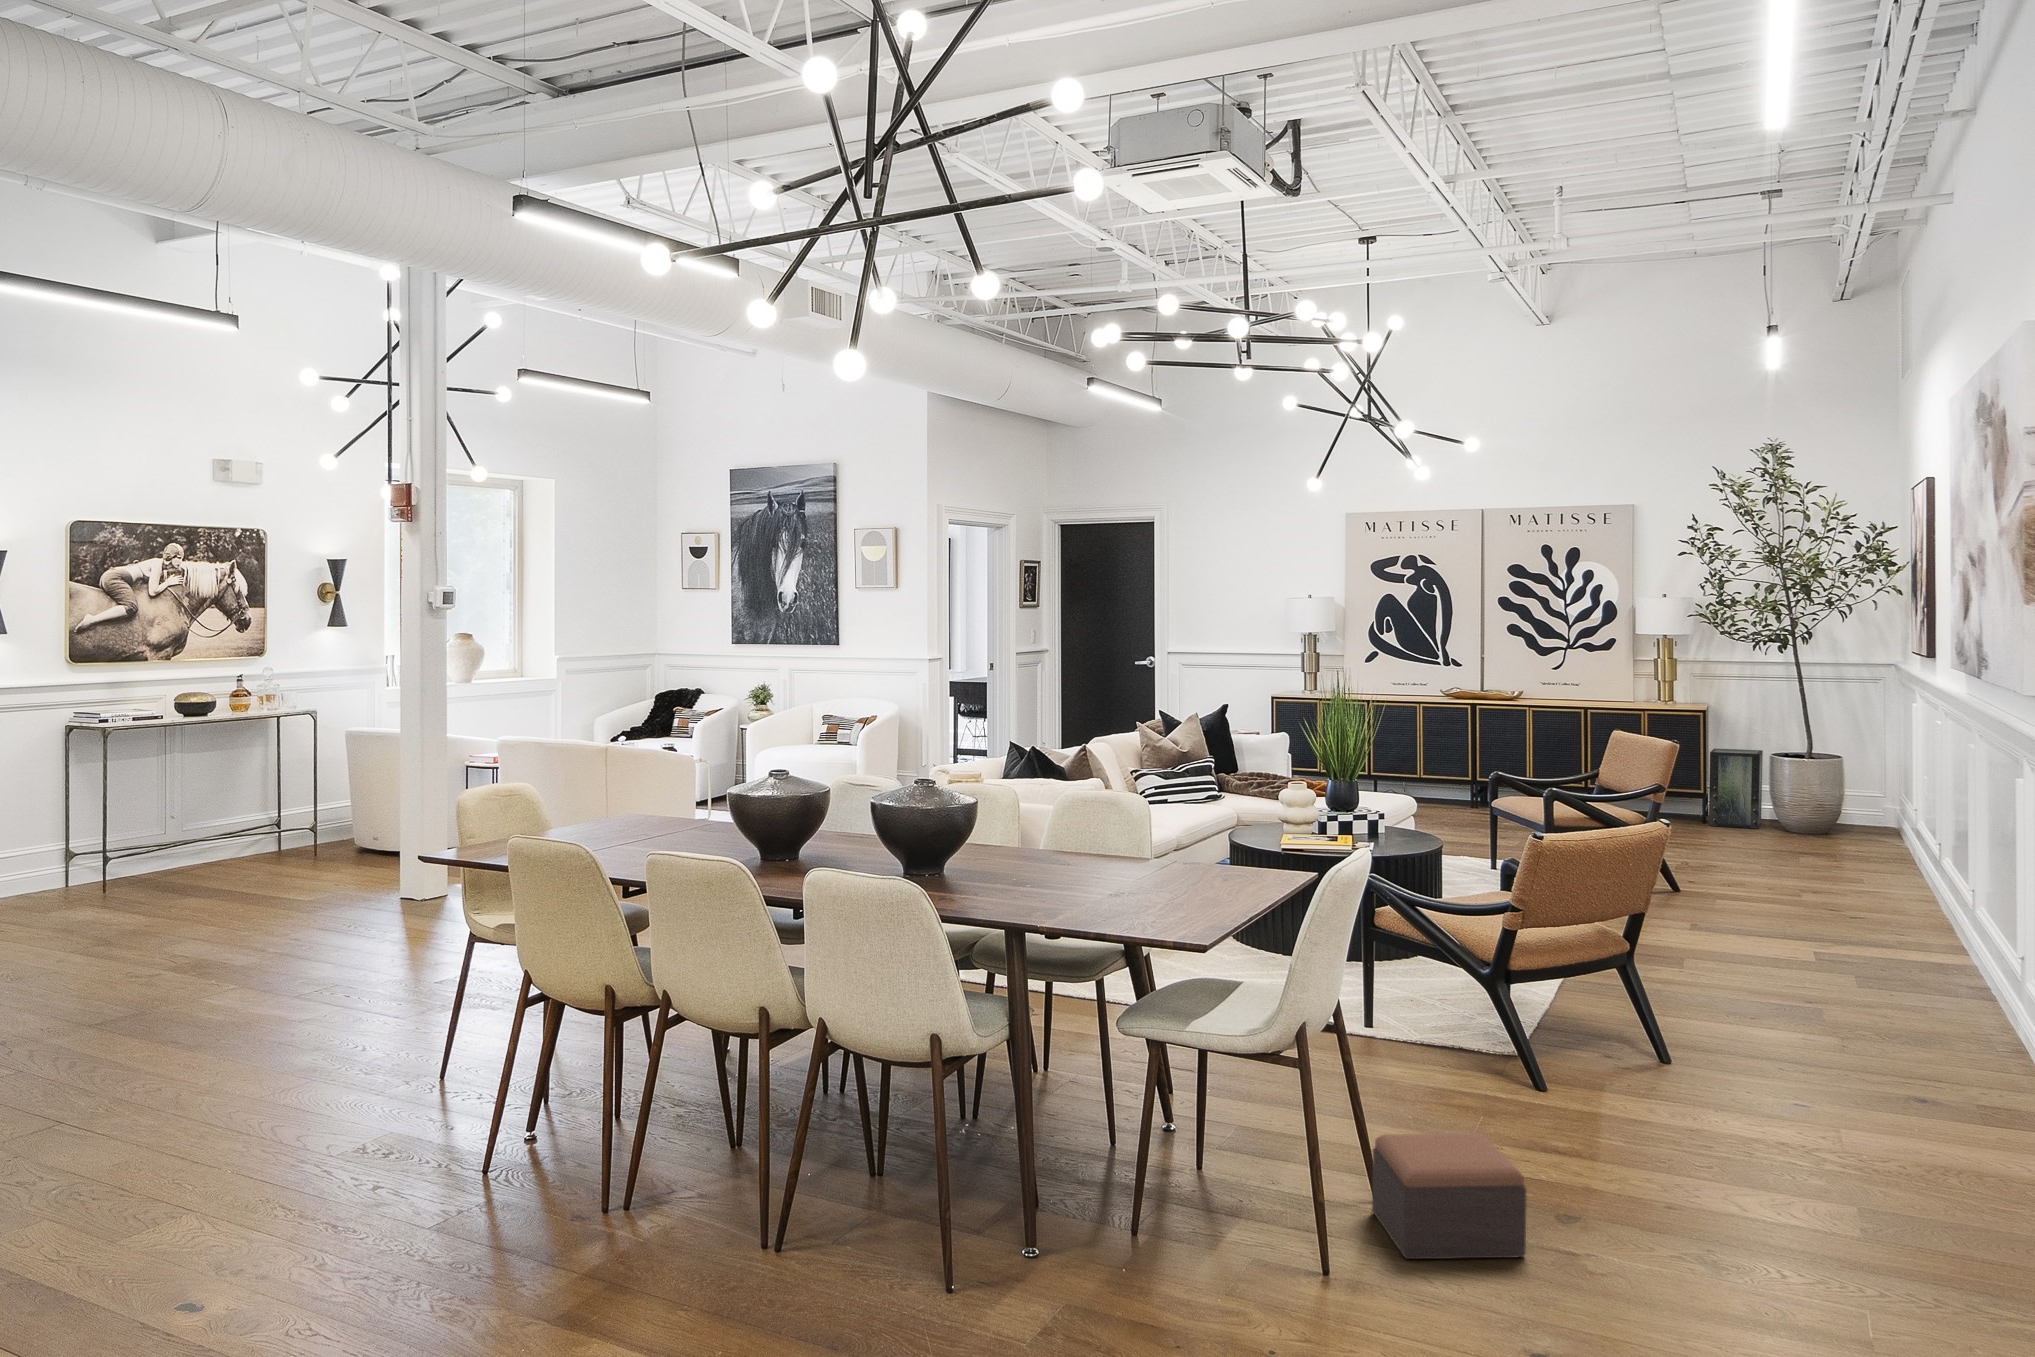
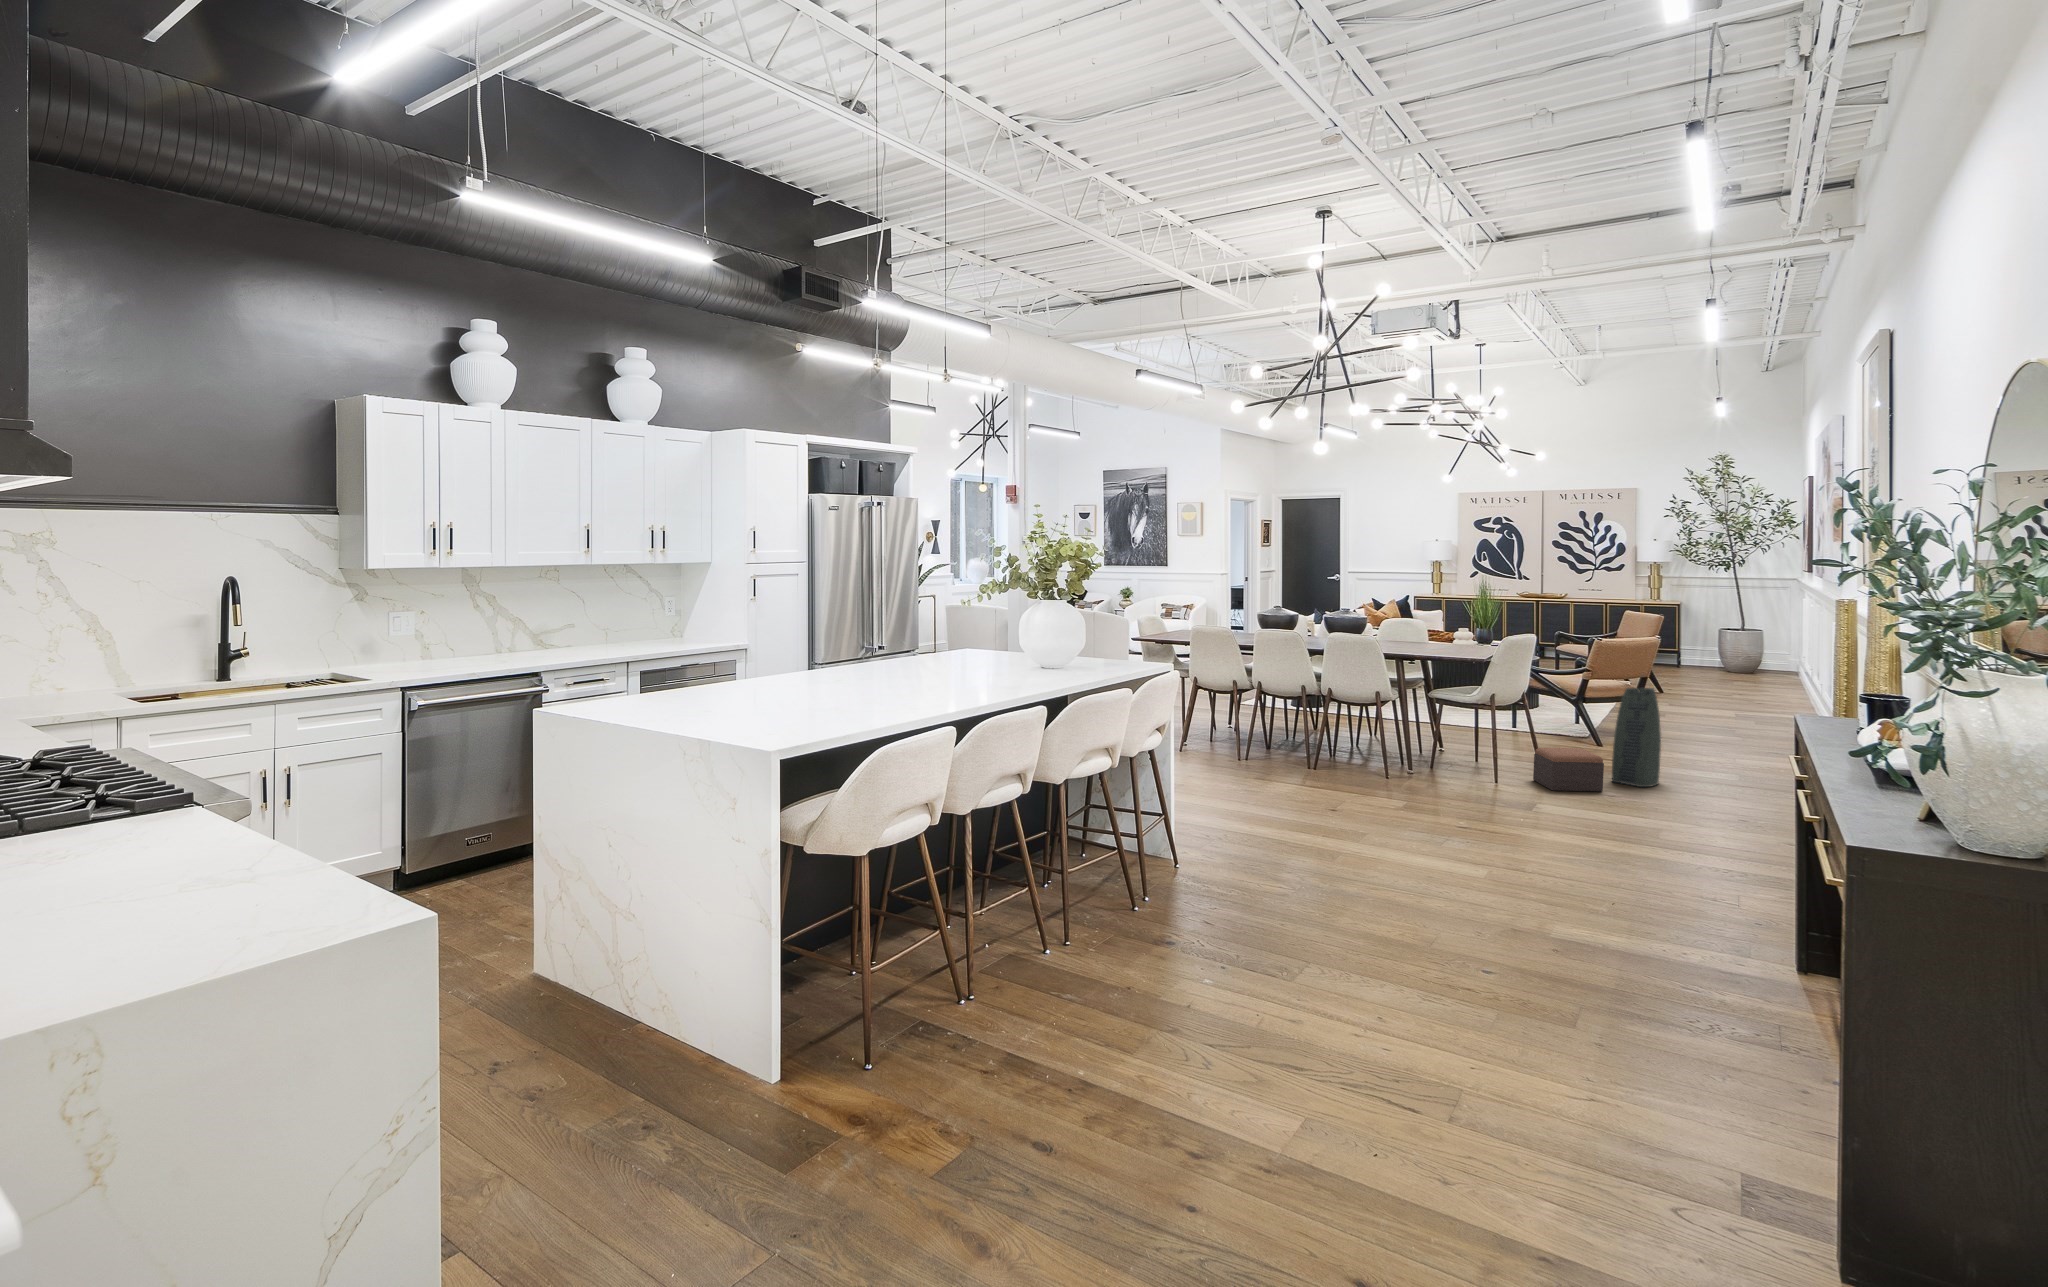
storage box: present [1709,748,1763,829] -> none [1677,626,1712,671]
air purifier: none [1553,981,1660,1231] -> present [1612,688,1661,787]

